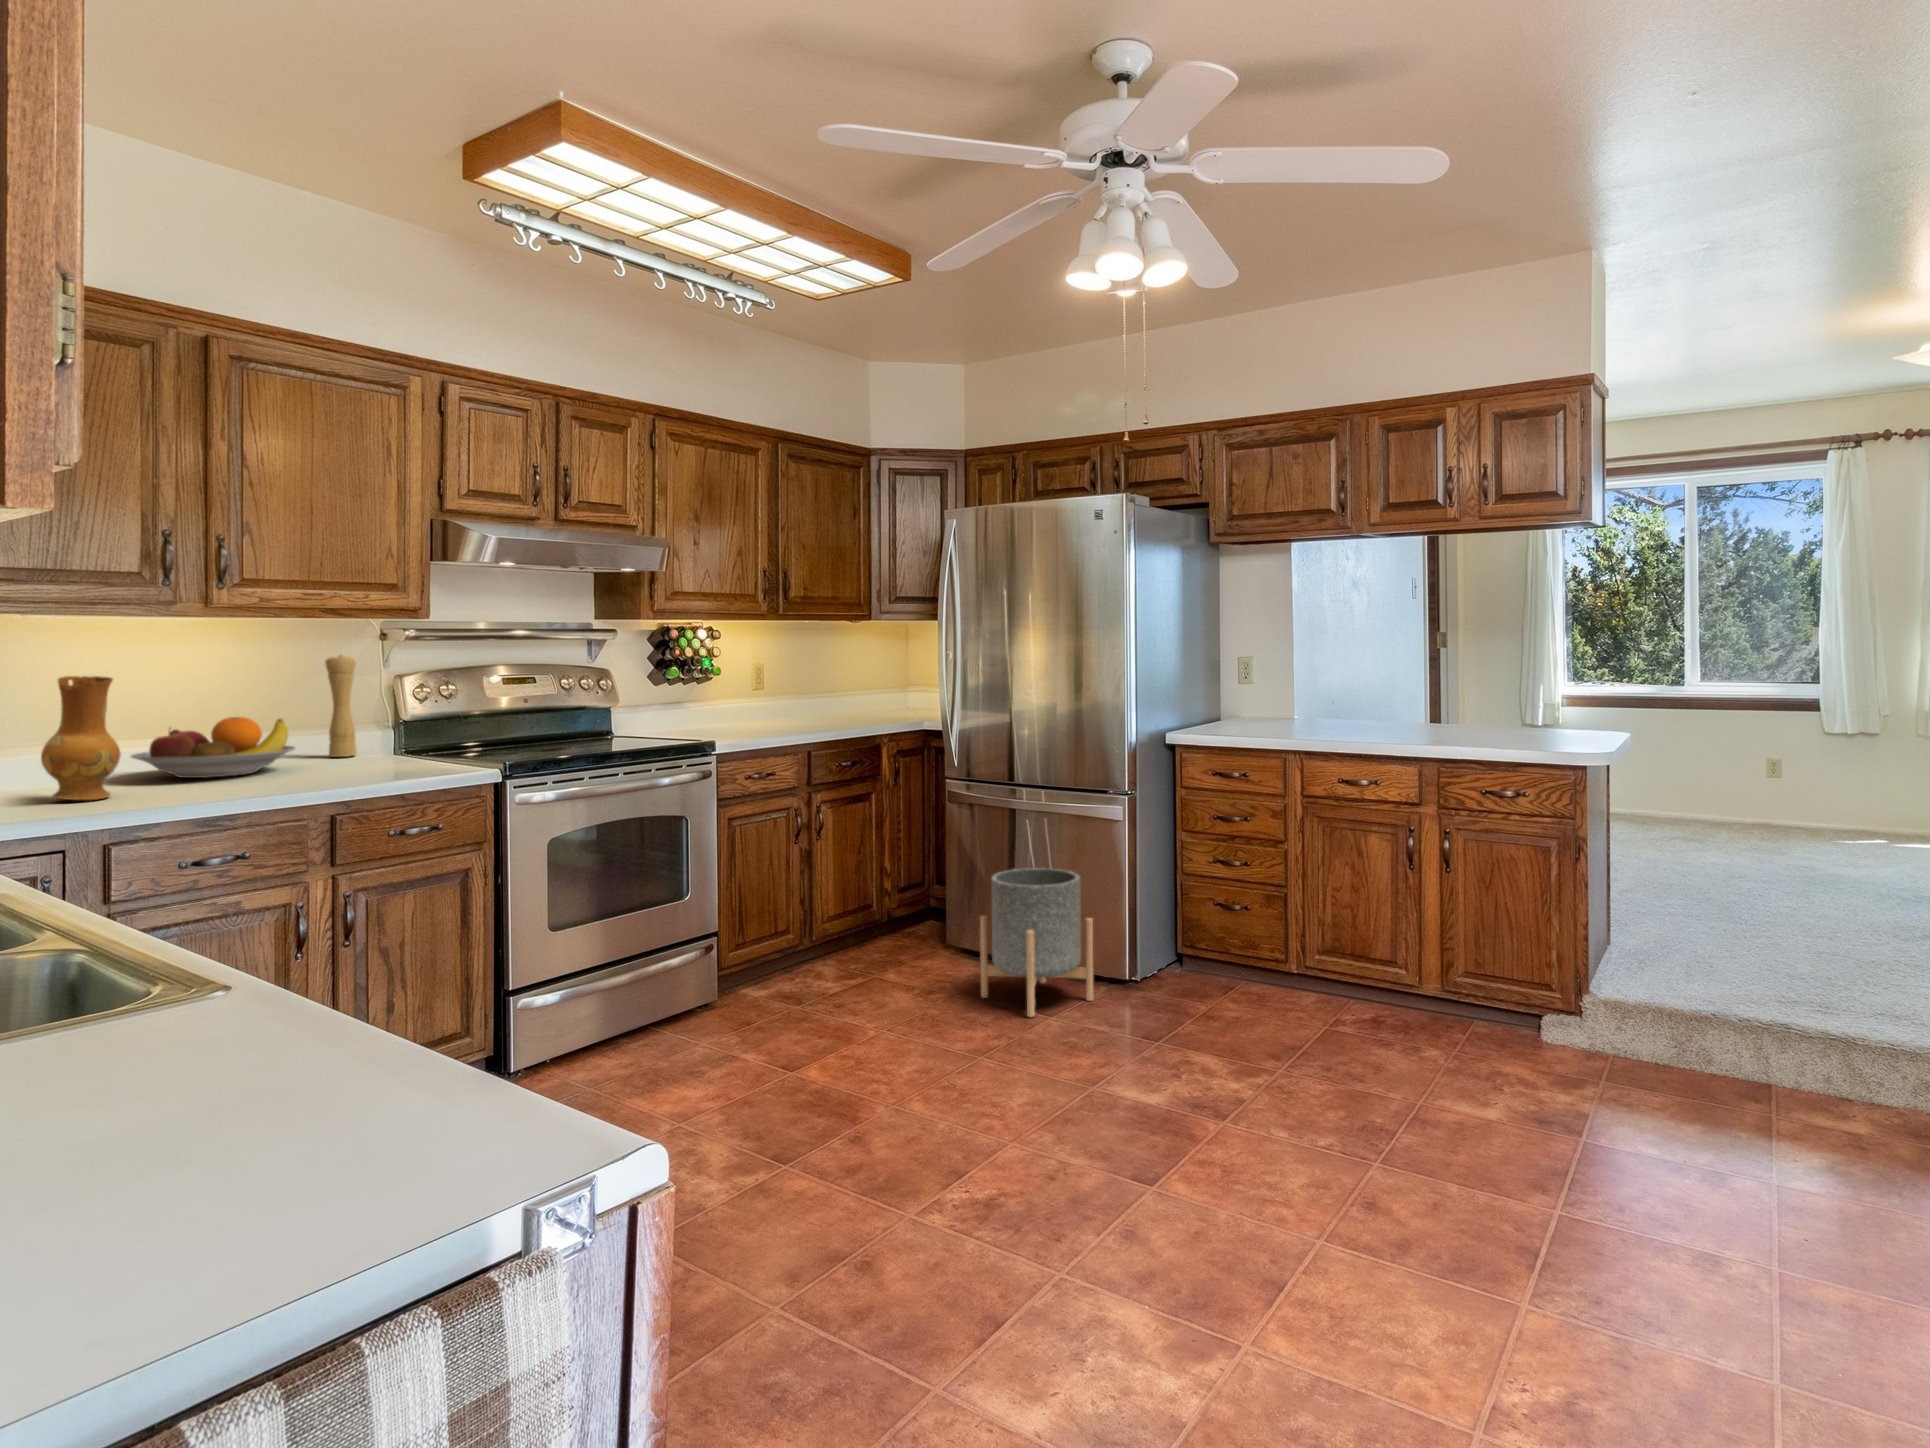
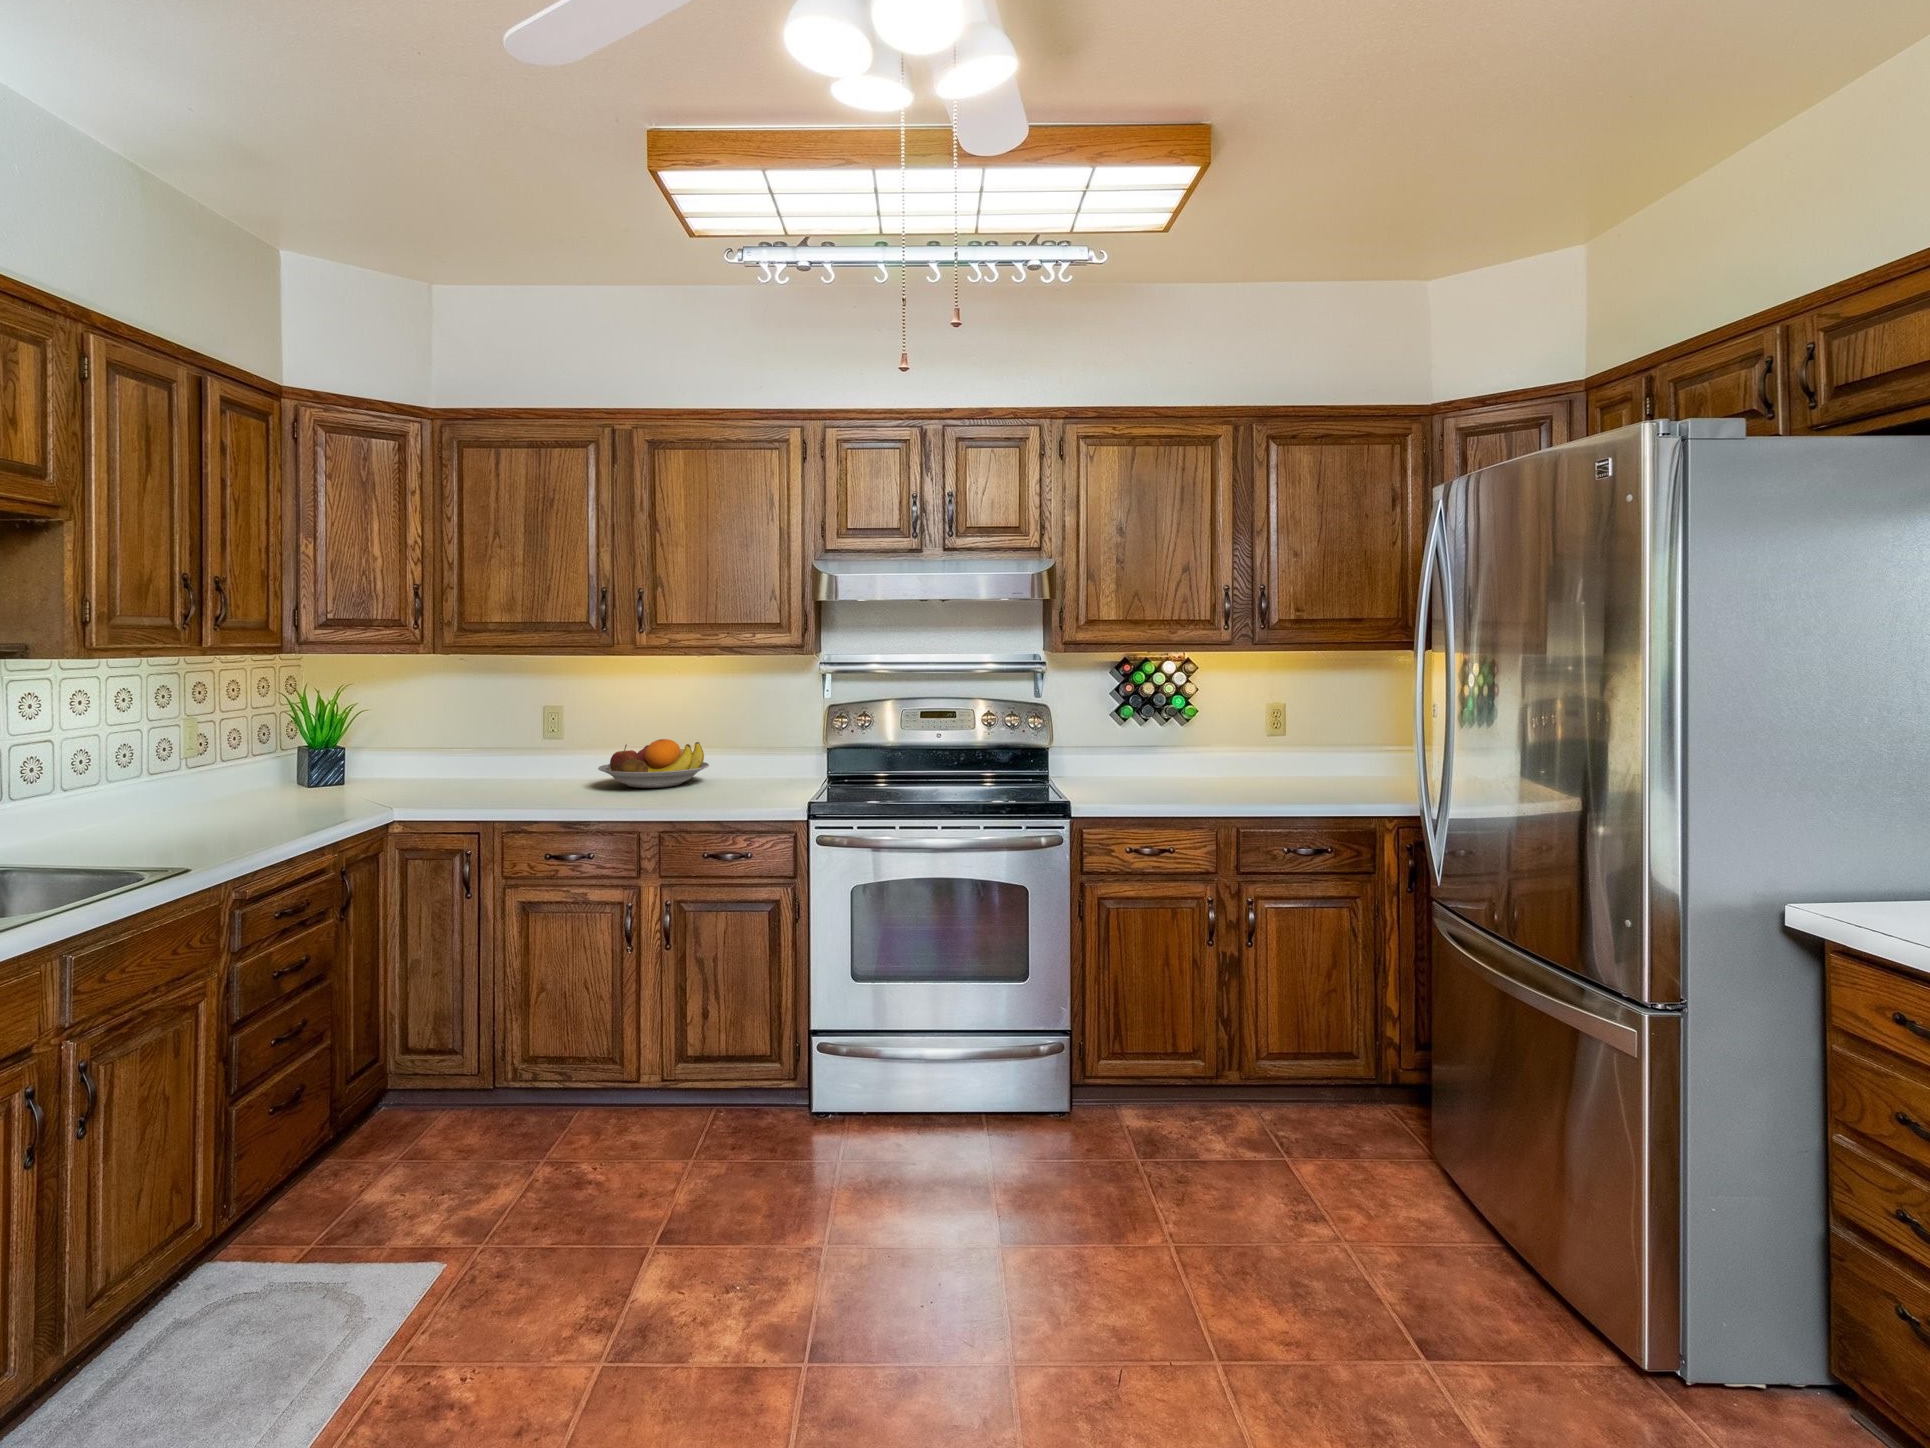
pepper mill: present [325,655,357,757] -> none [758,687,781,777]
ceramic jug: present [41,676,121,800] -> none [505,706,557,800]
planter: present [980,868,1093,1017] -> none [1367,1060,1544,1343]

